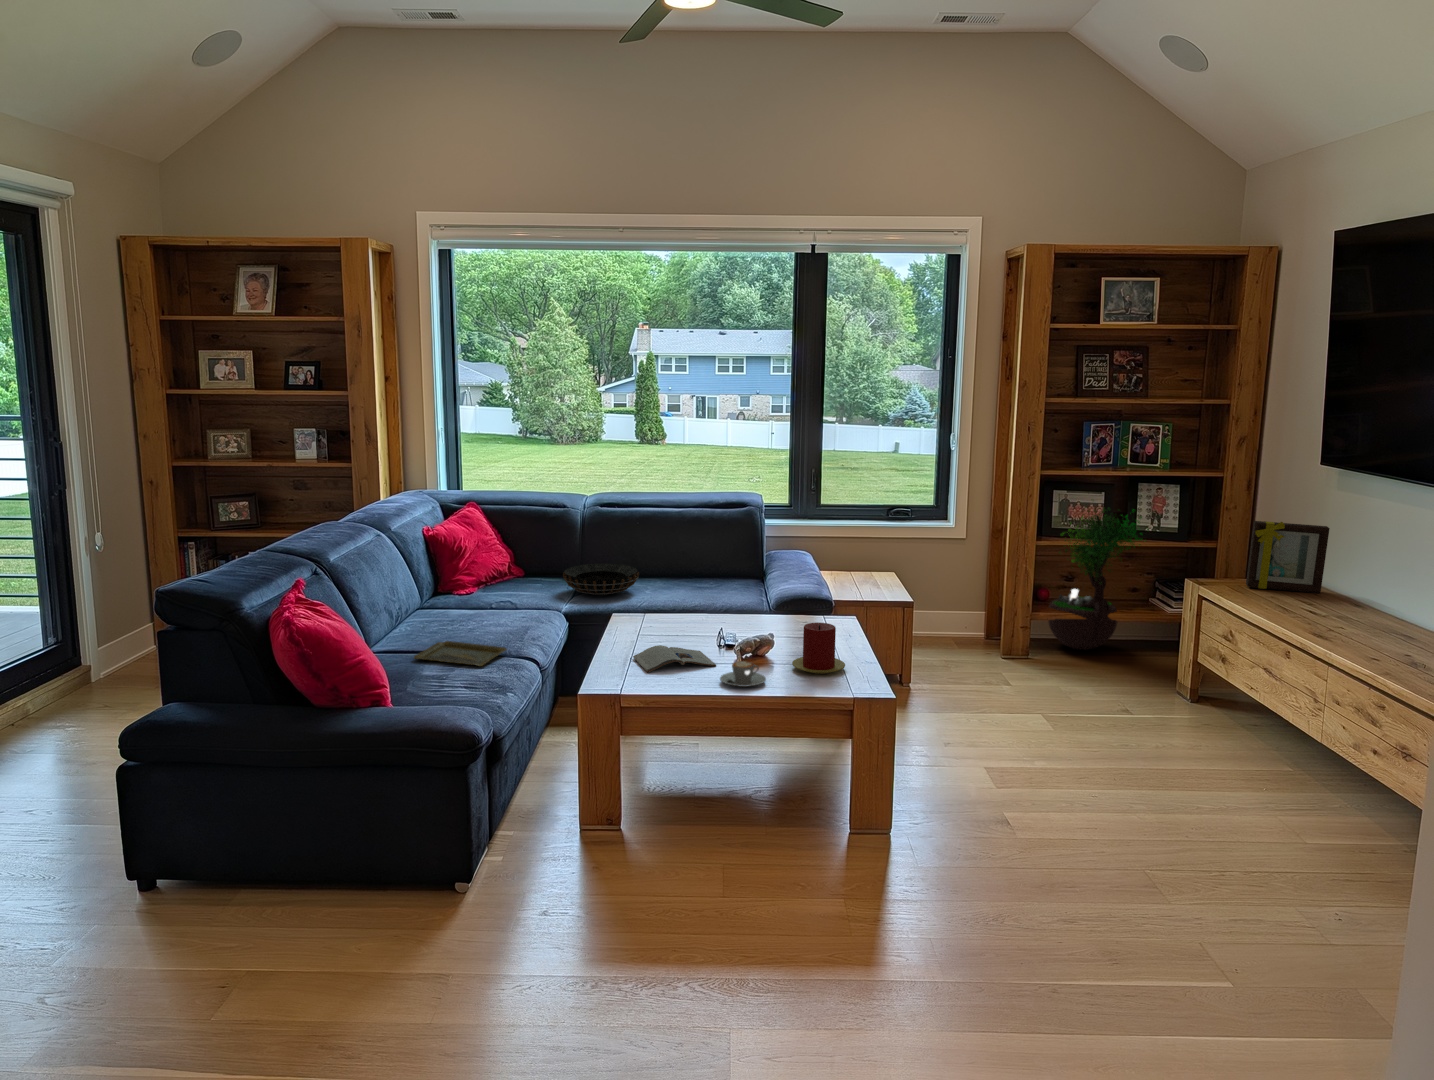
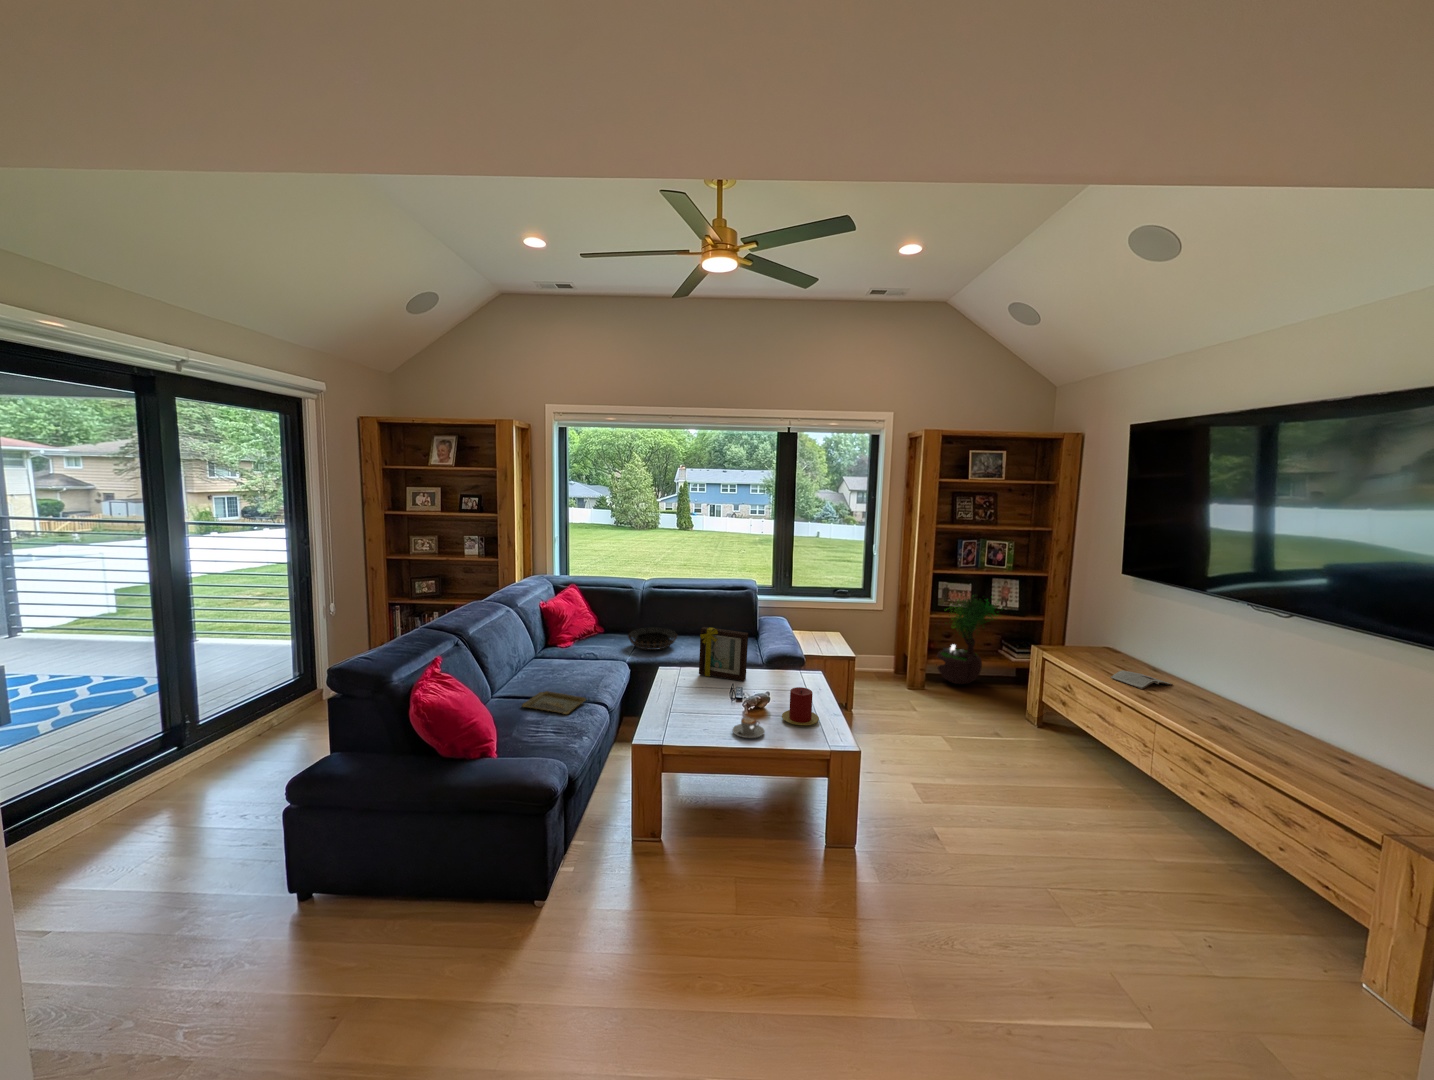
picture frame: present [1246,521,1330,593] -> present [699,627,748,681]
magazine: present [633,645,716,673] -> present [1110,670,1173,689]

